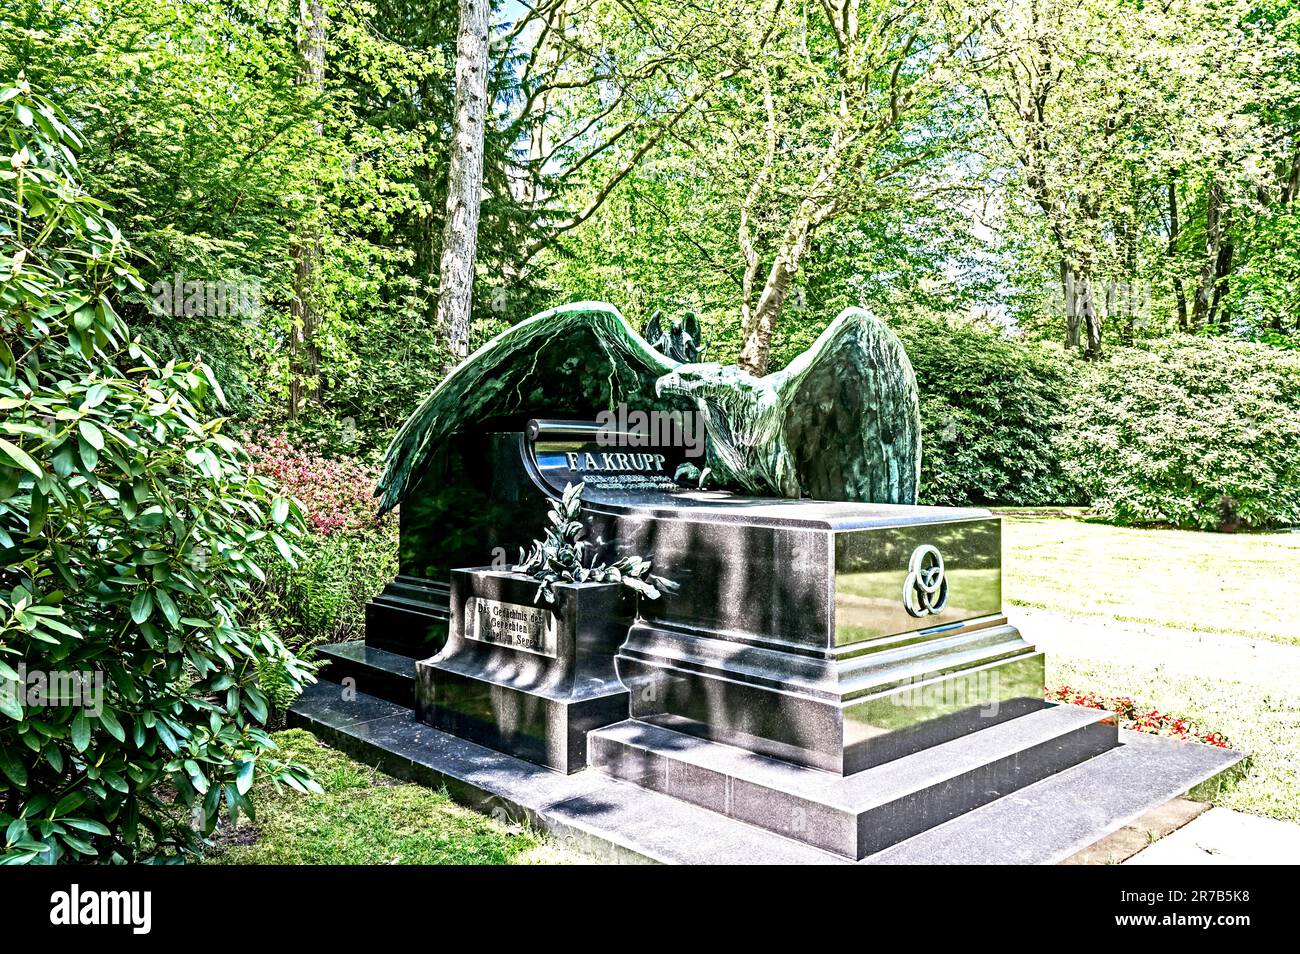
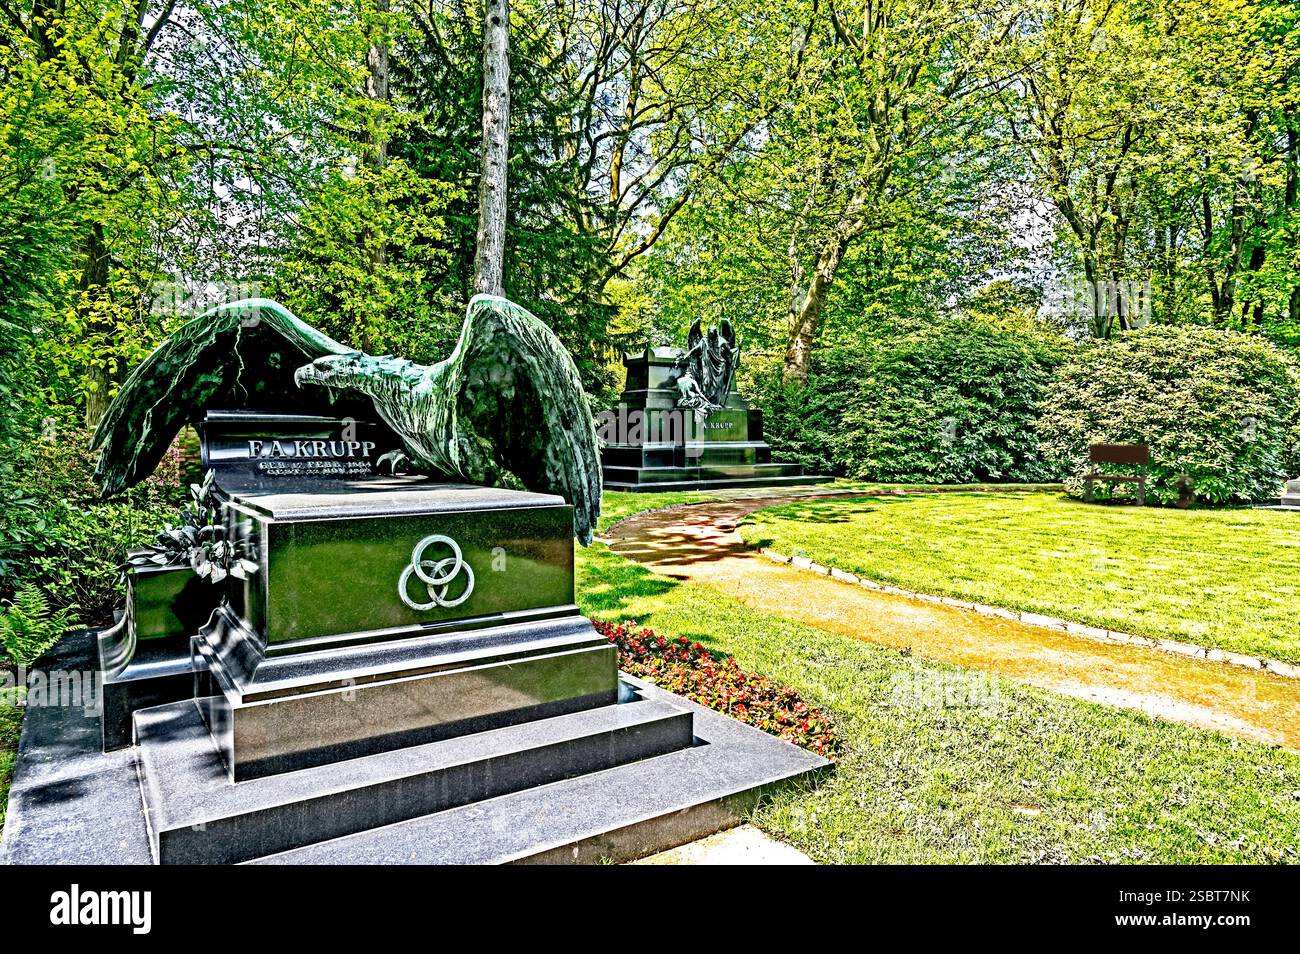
bench: none [1117,464,1188,530] -> present [1082,444,1149,505]

